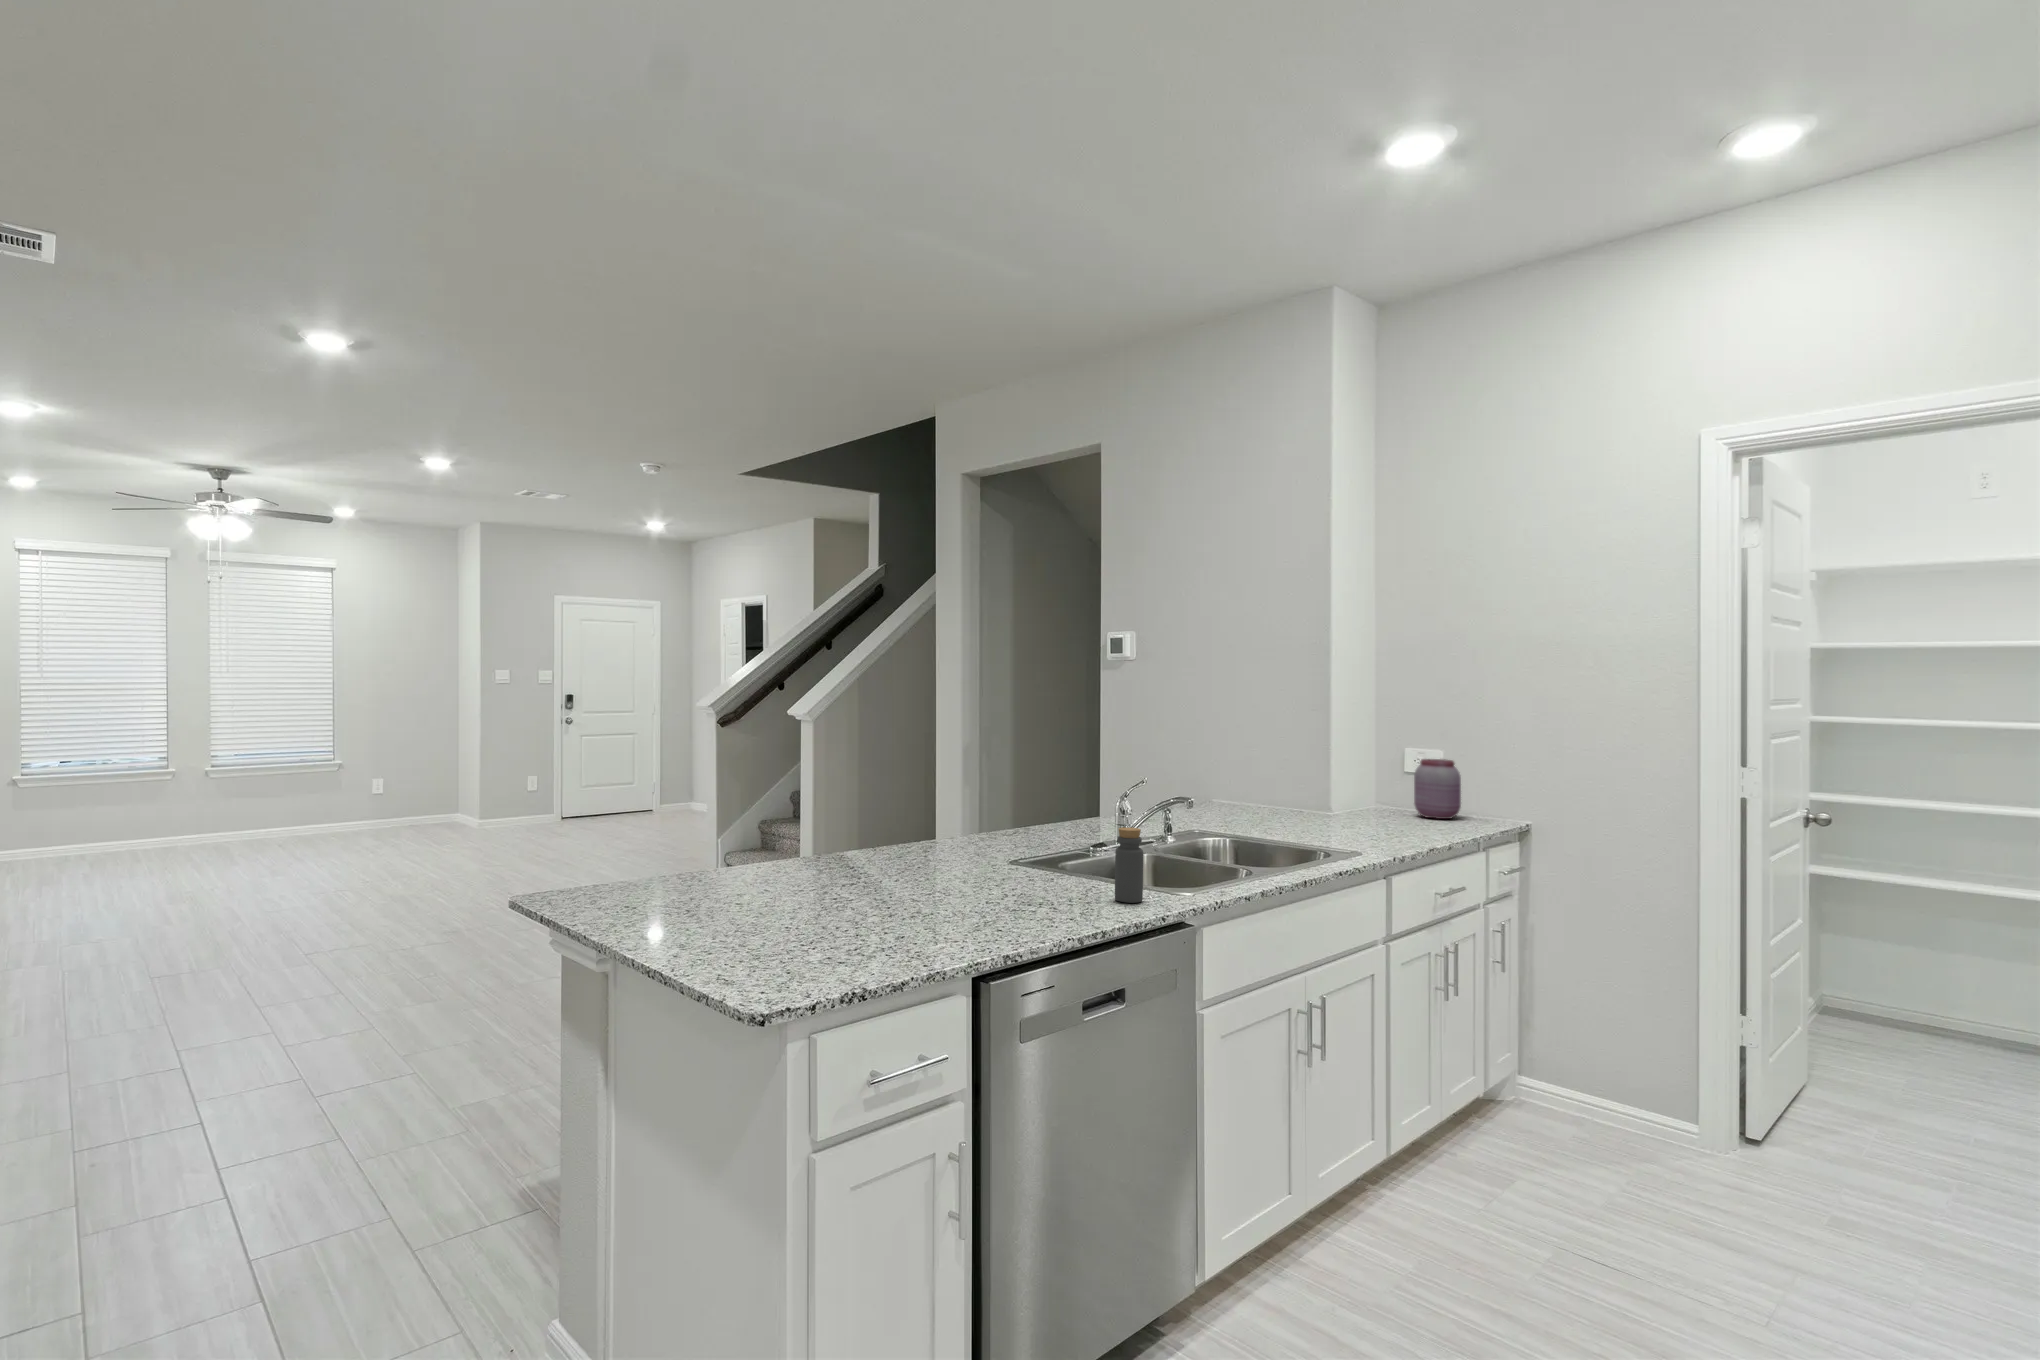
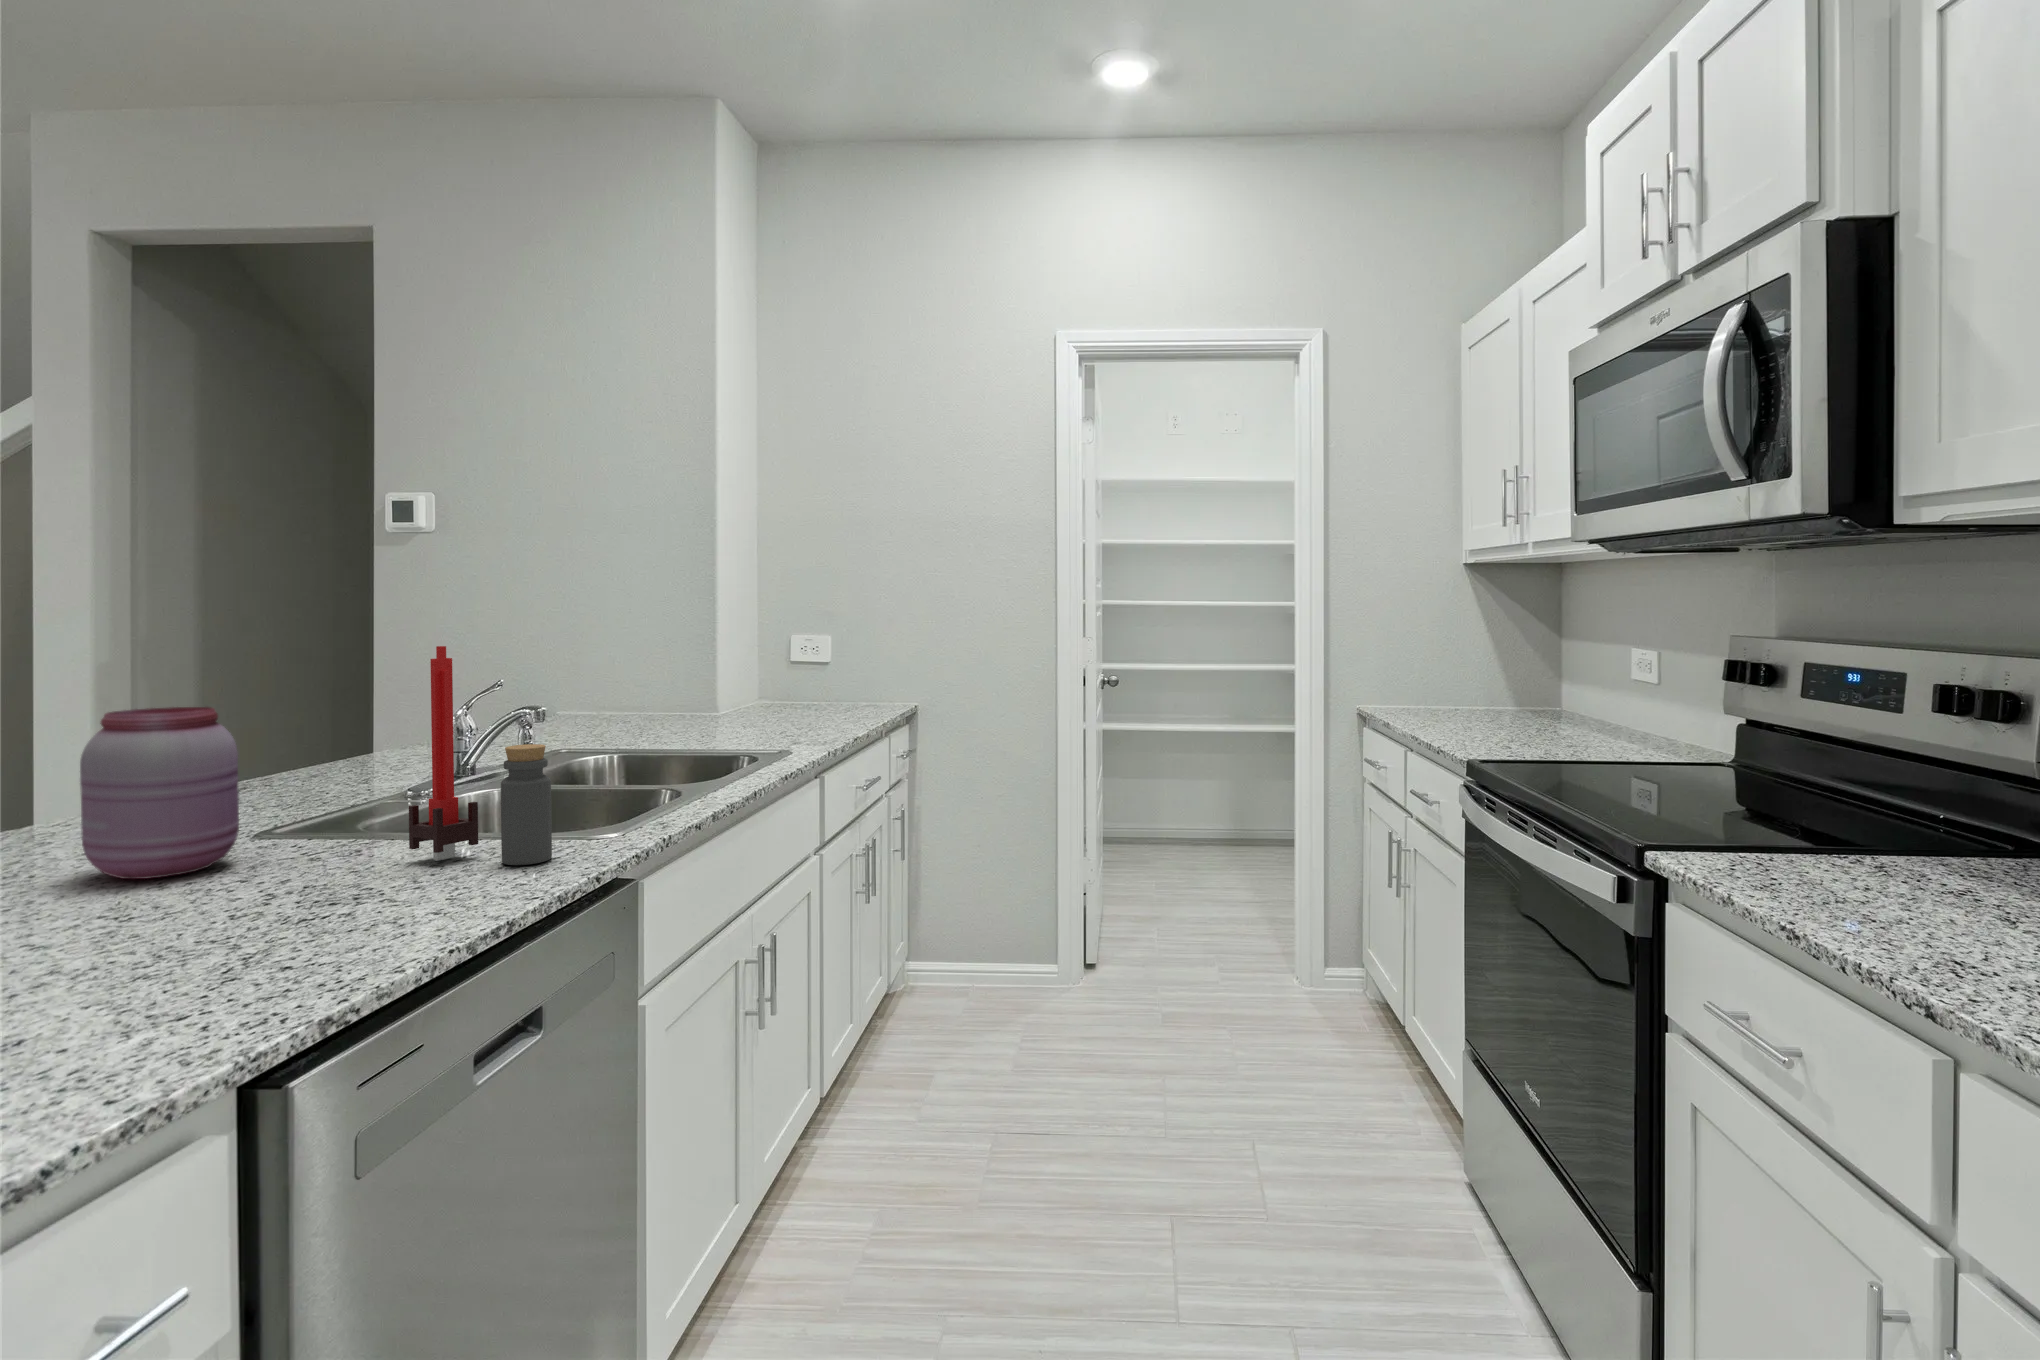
jar: present [1414,759,1461,819] -> present [80,707,239,879]
candle: none [1070,763,1106,892] -> present [409,646,478,861]

